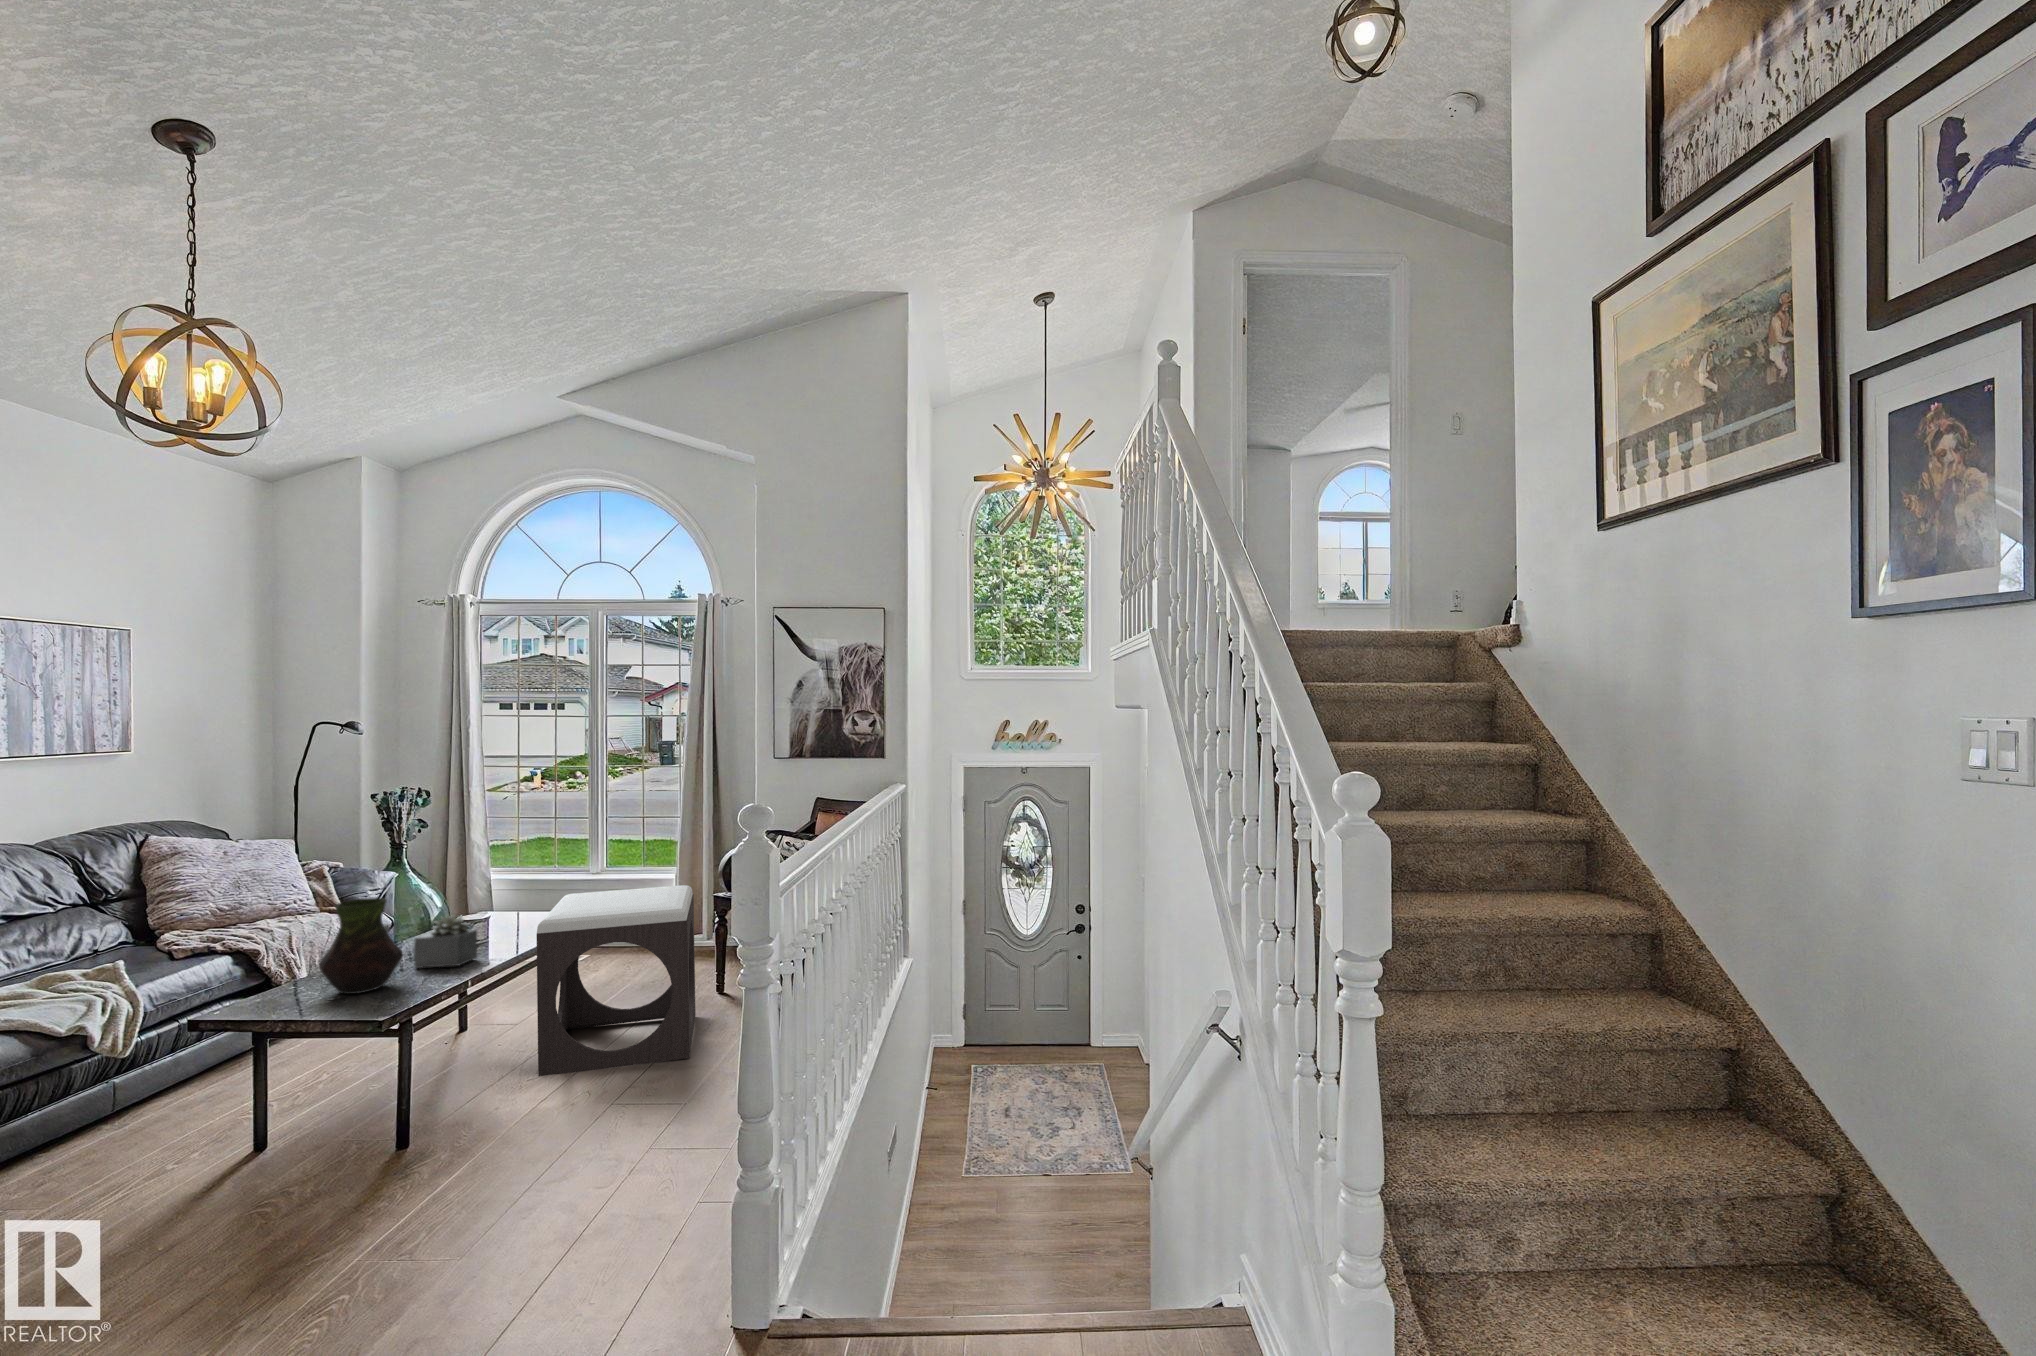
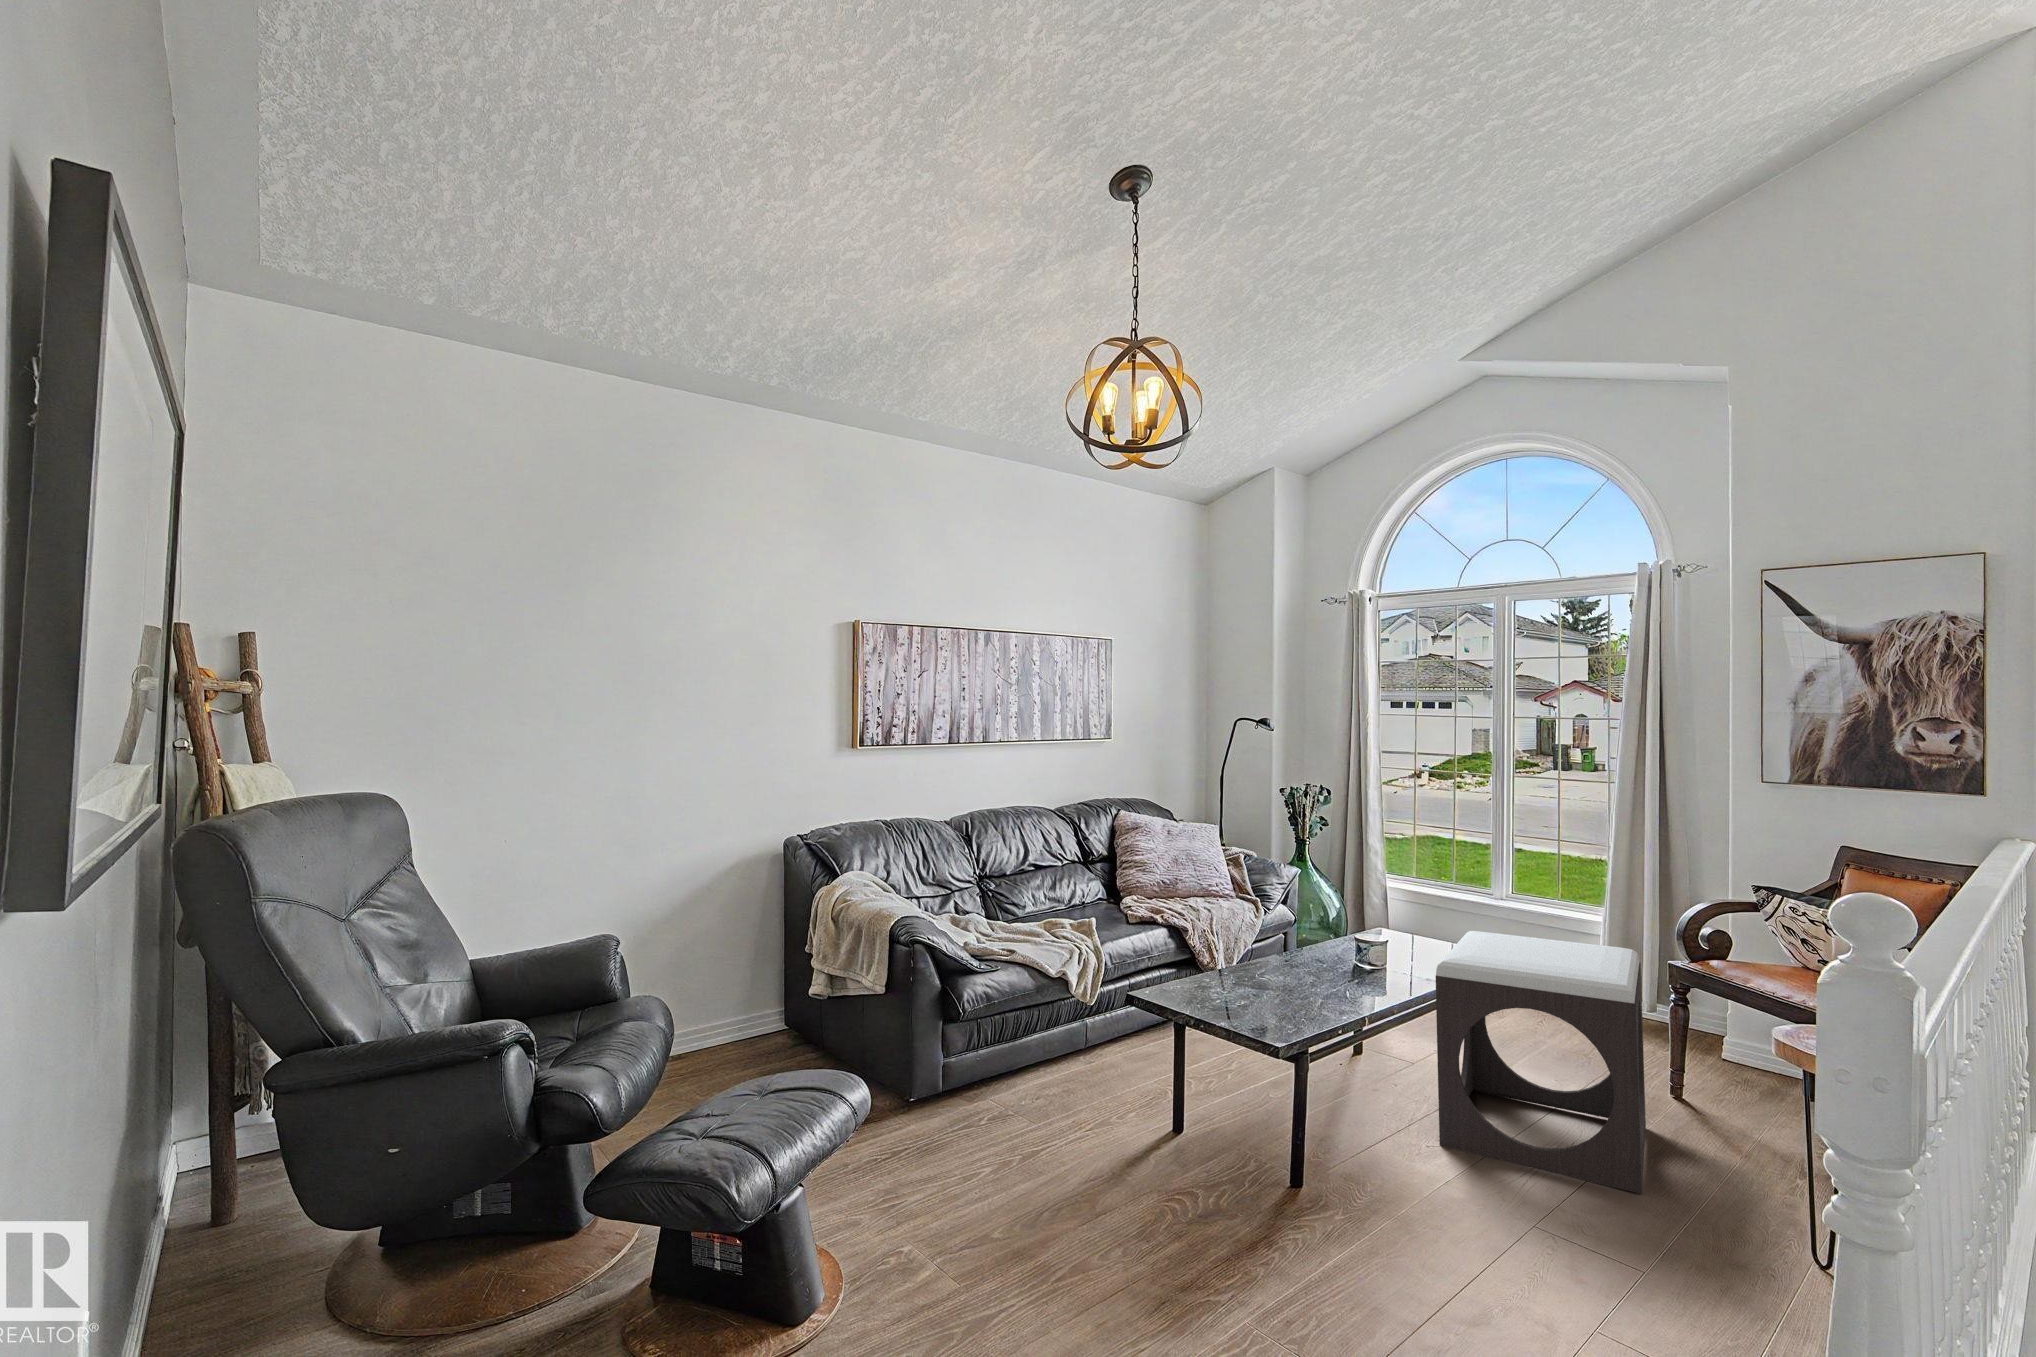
vase: present [319,898,403,994] -> none [1224,902,1297,1001]
succulent plant: present [414,915,478,968] -> none [1309,933,1372,993]

